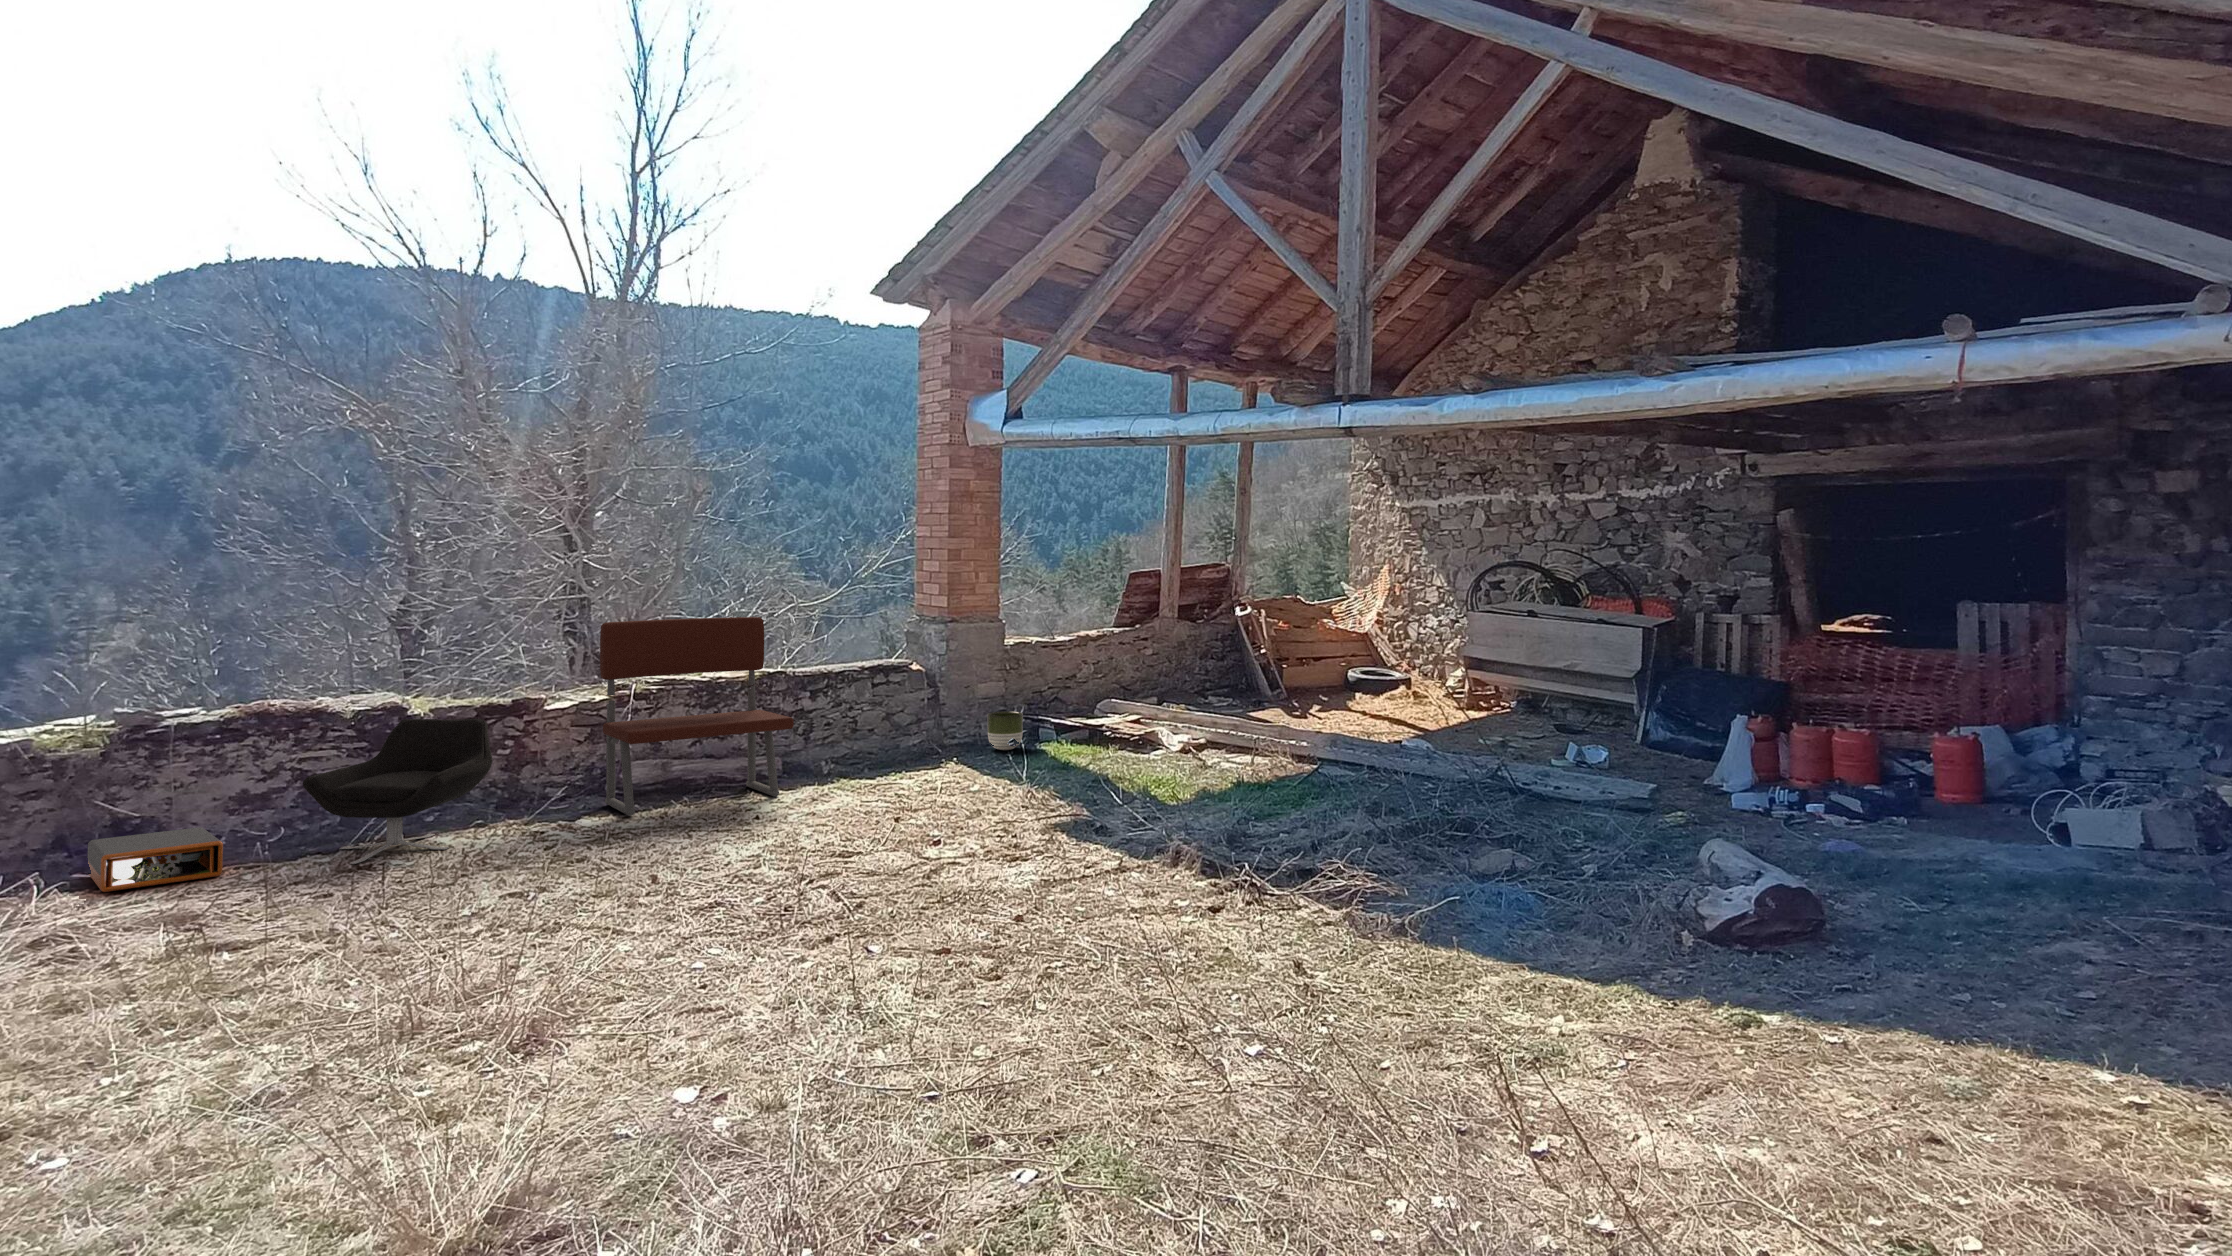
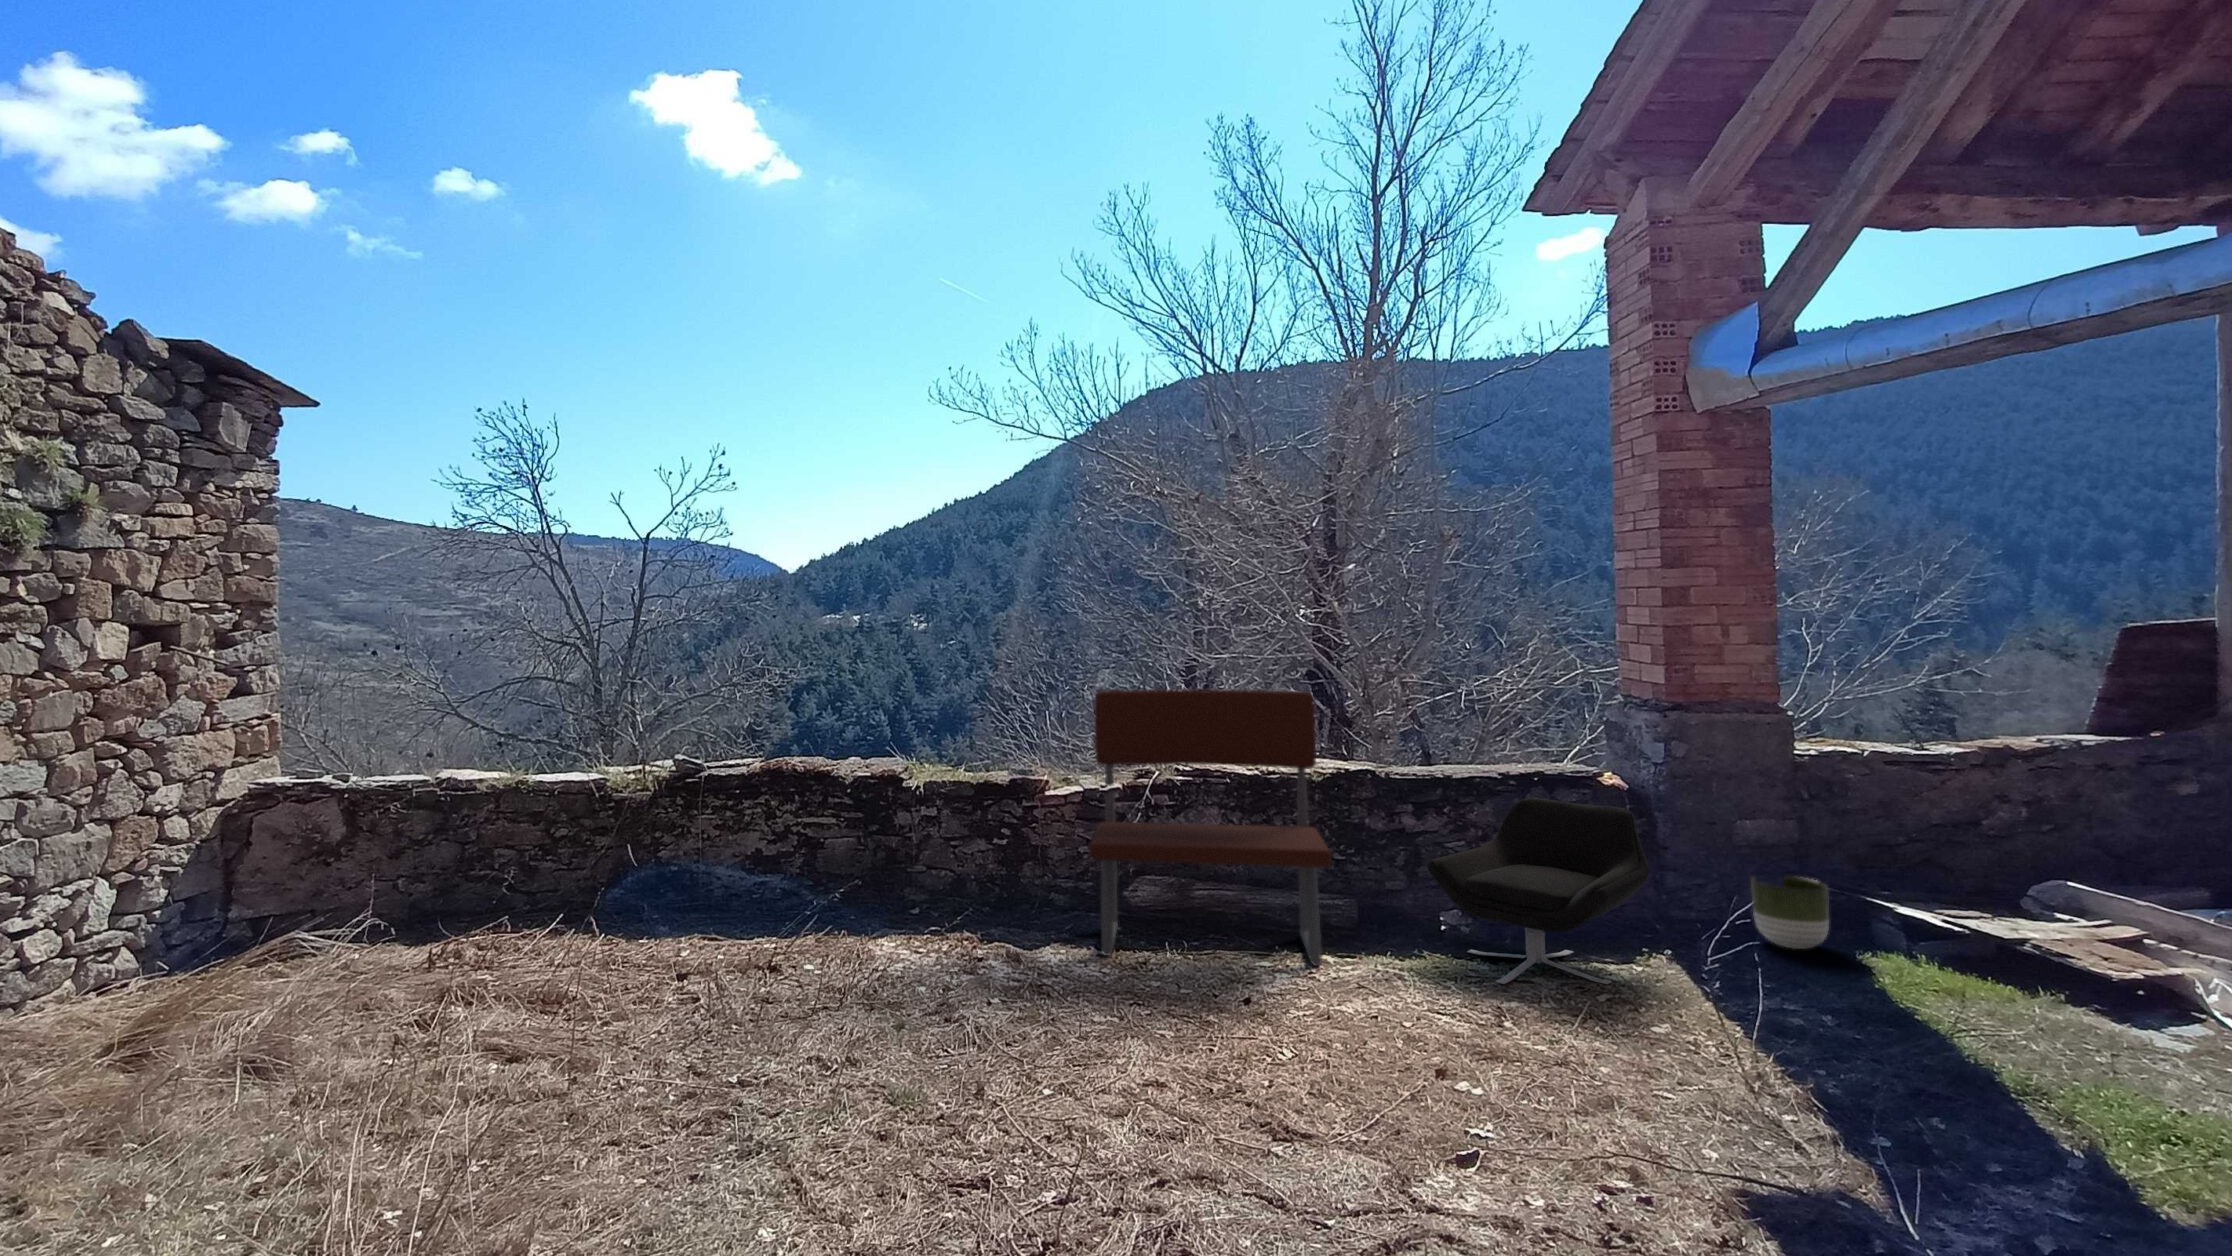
lounge chair: present [303,719,492,864] -> present [1427,798,1649,984]
storage box: present [87,827,223,892] -> none [595,881,719,943]

